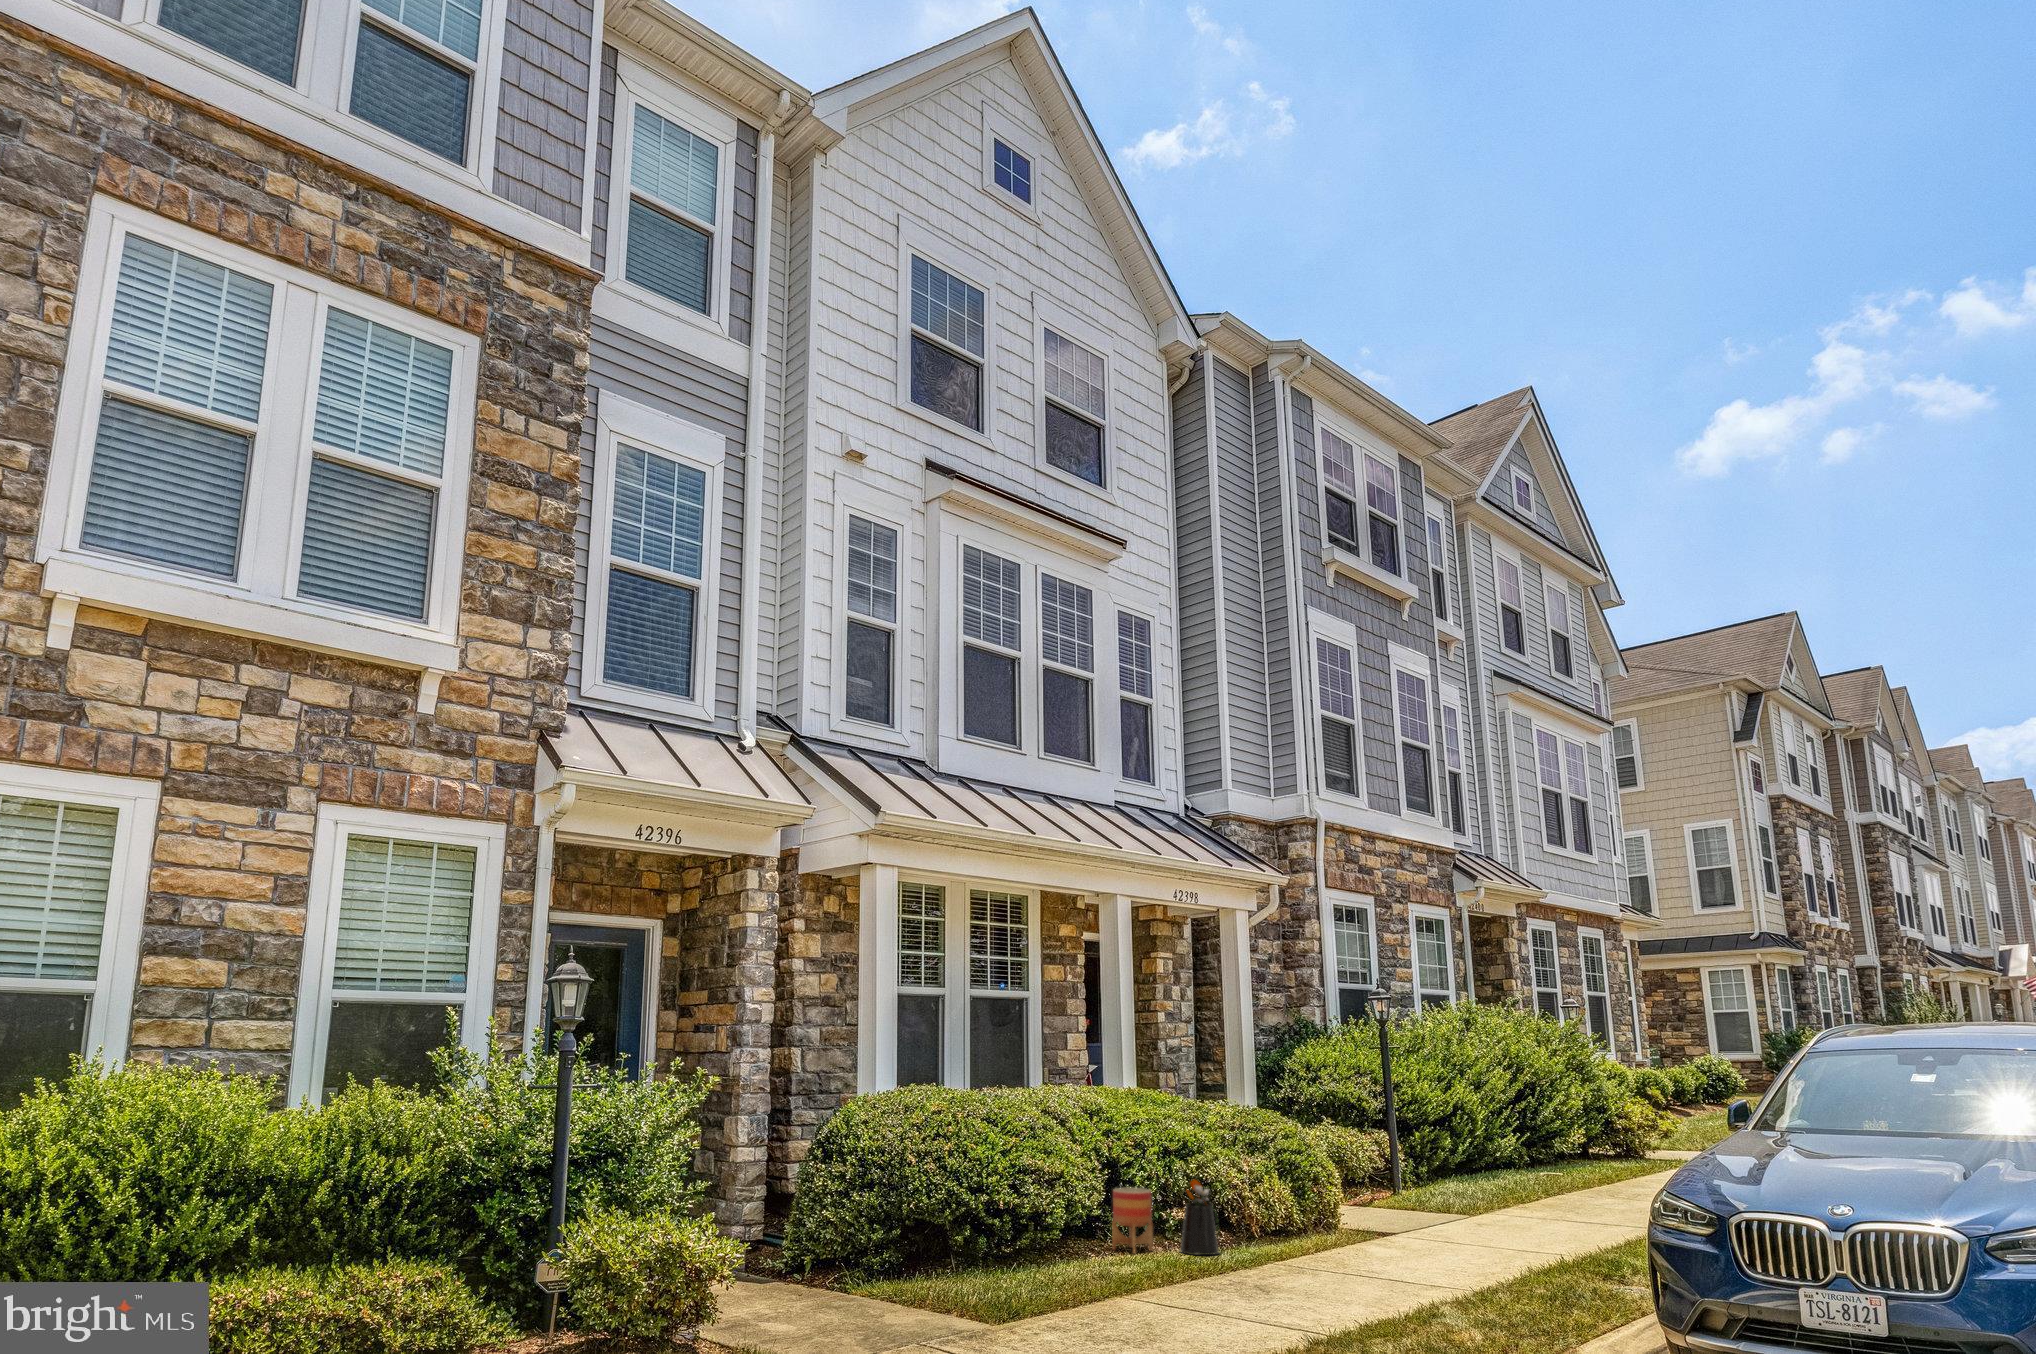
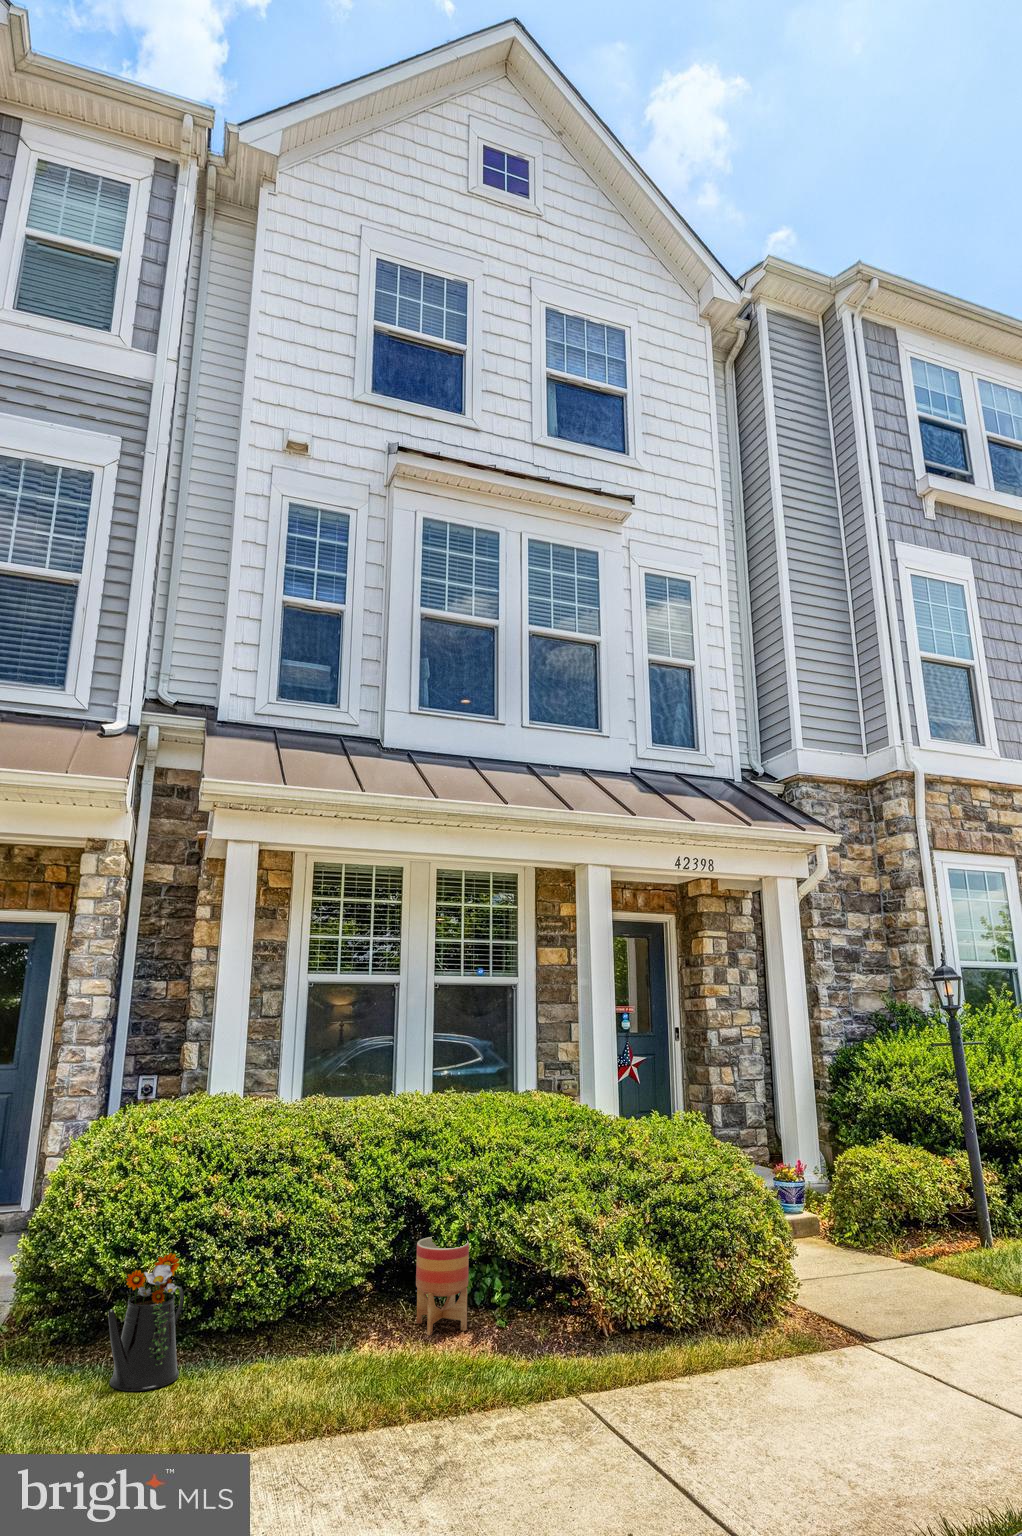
watering can: present [1180,1179,1219,1255] -> present [108,1253,184,1391]

